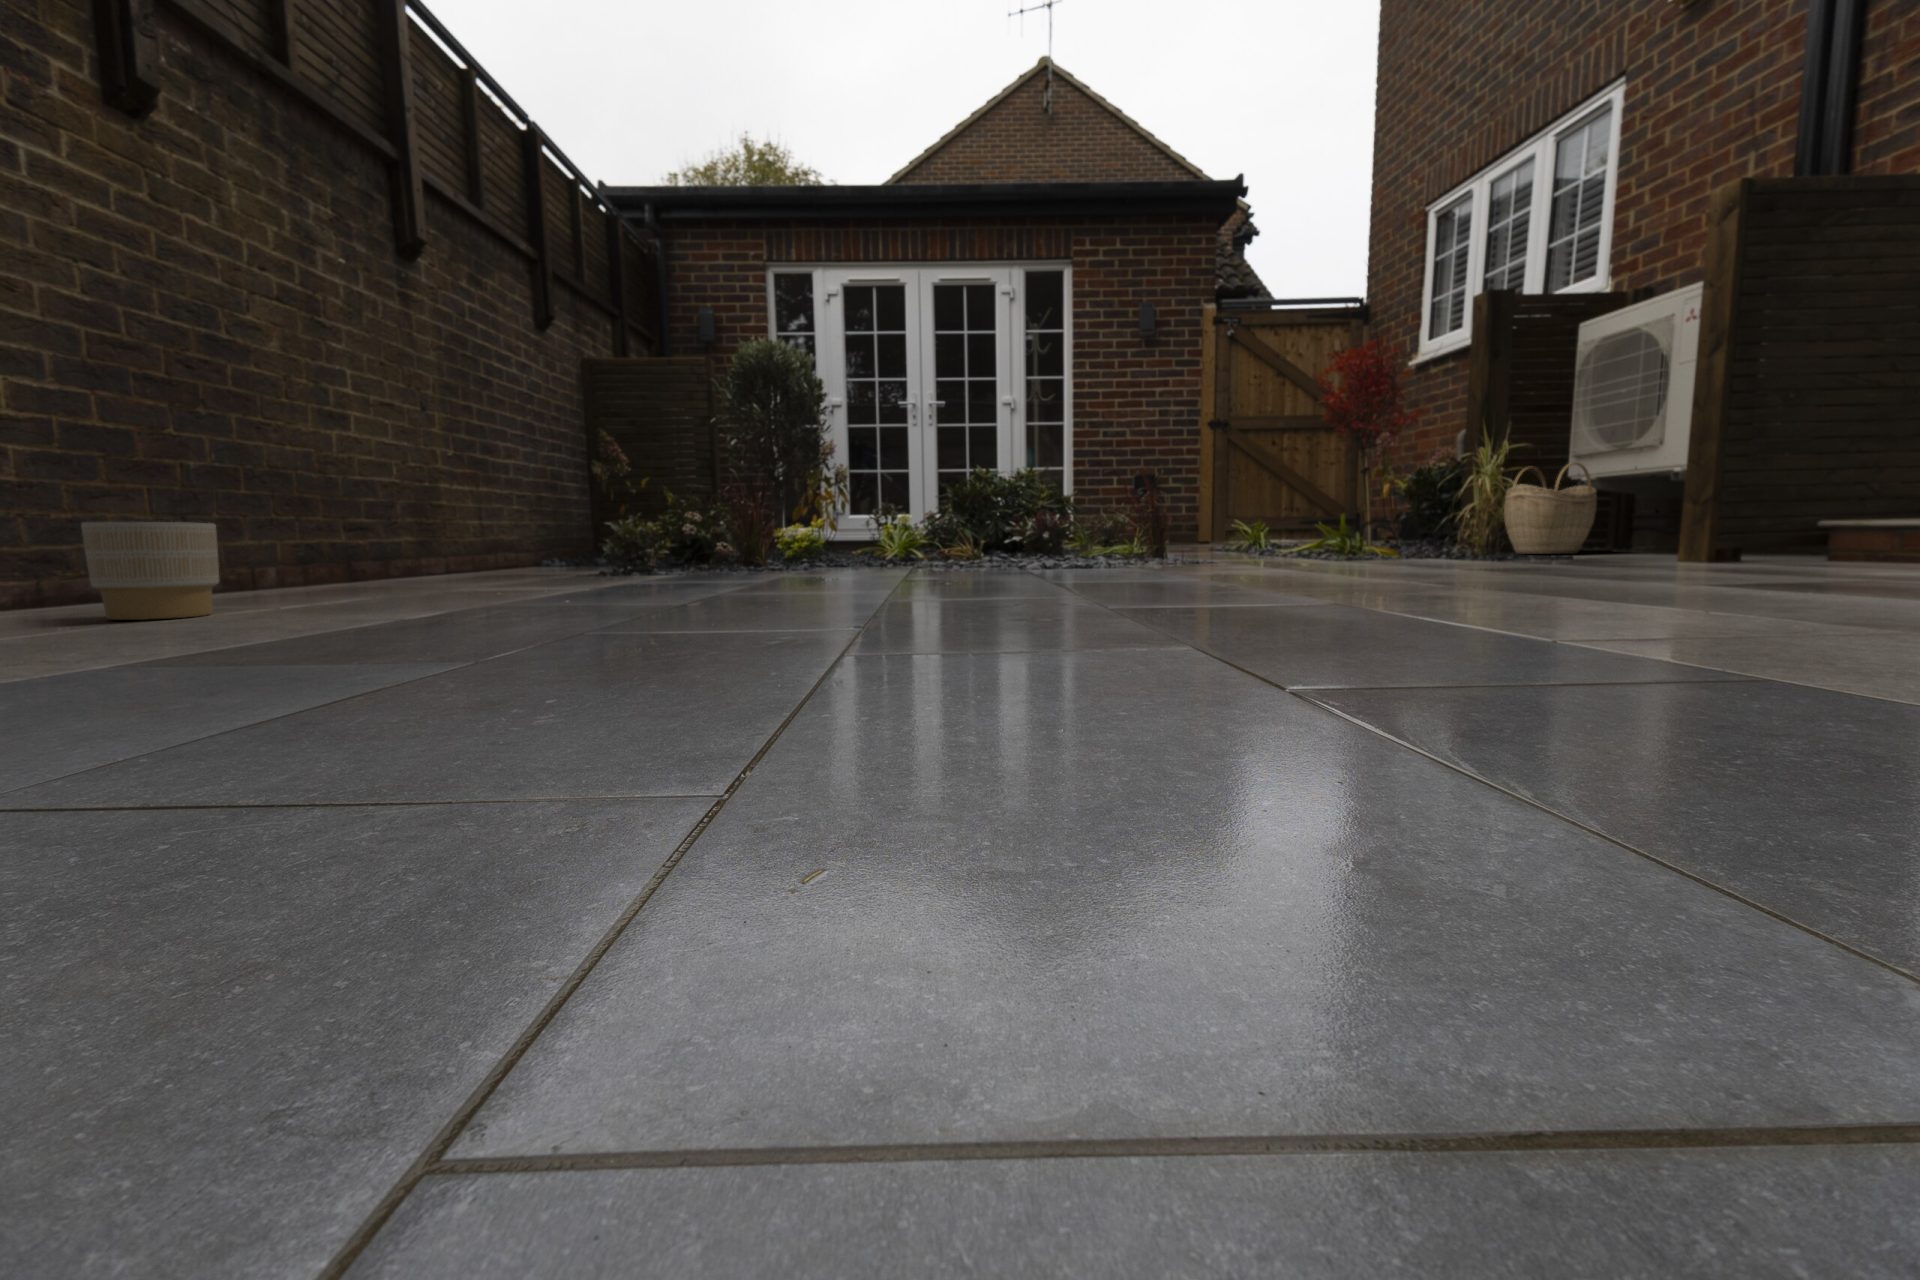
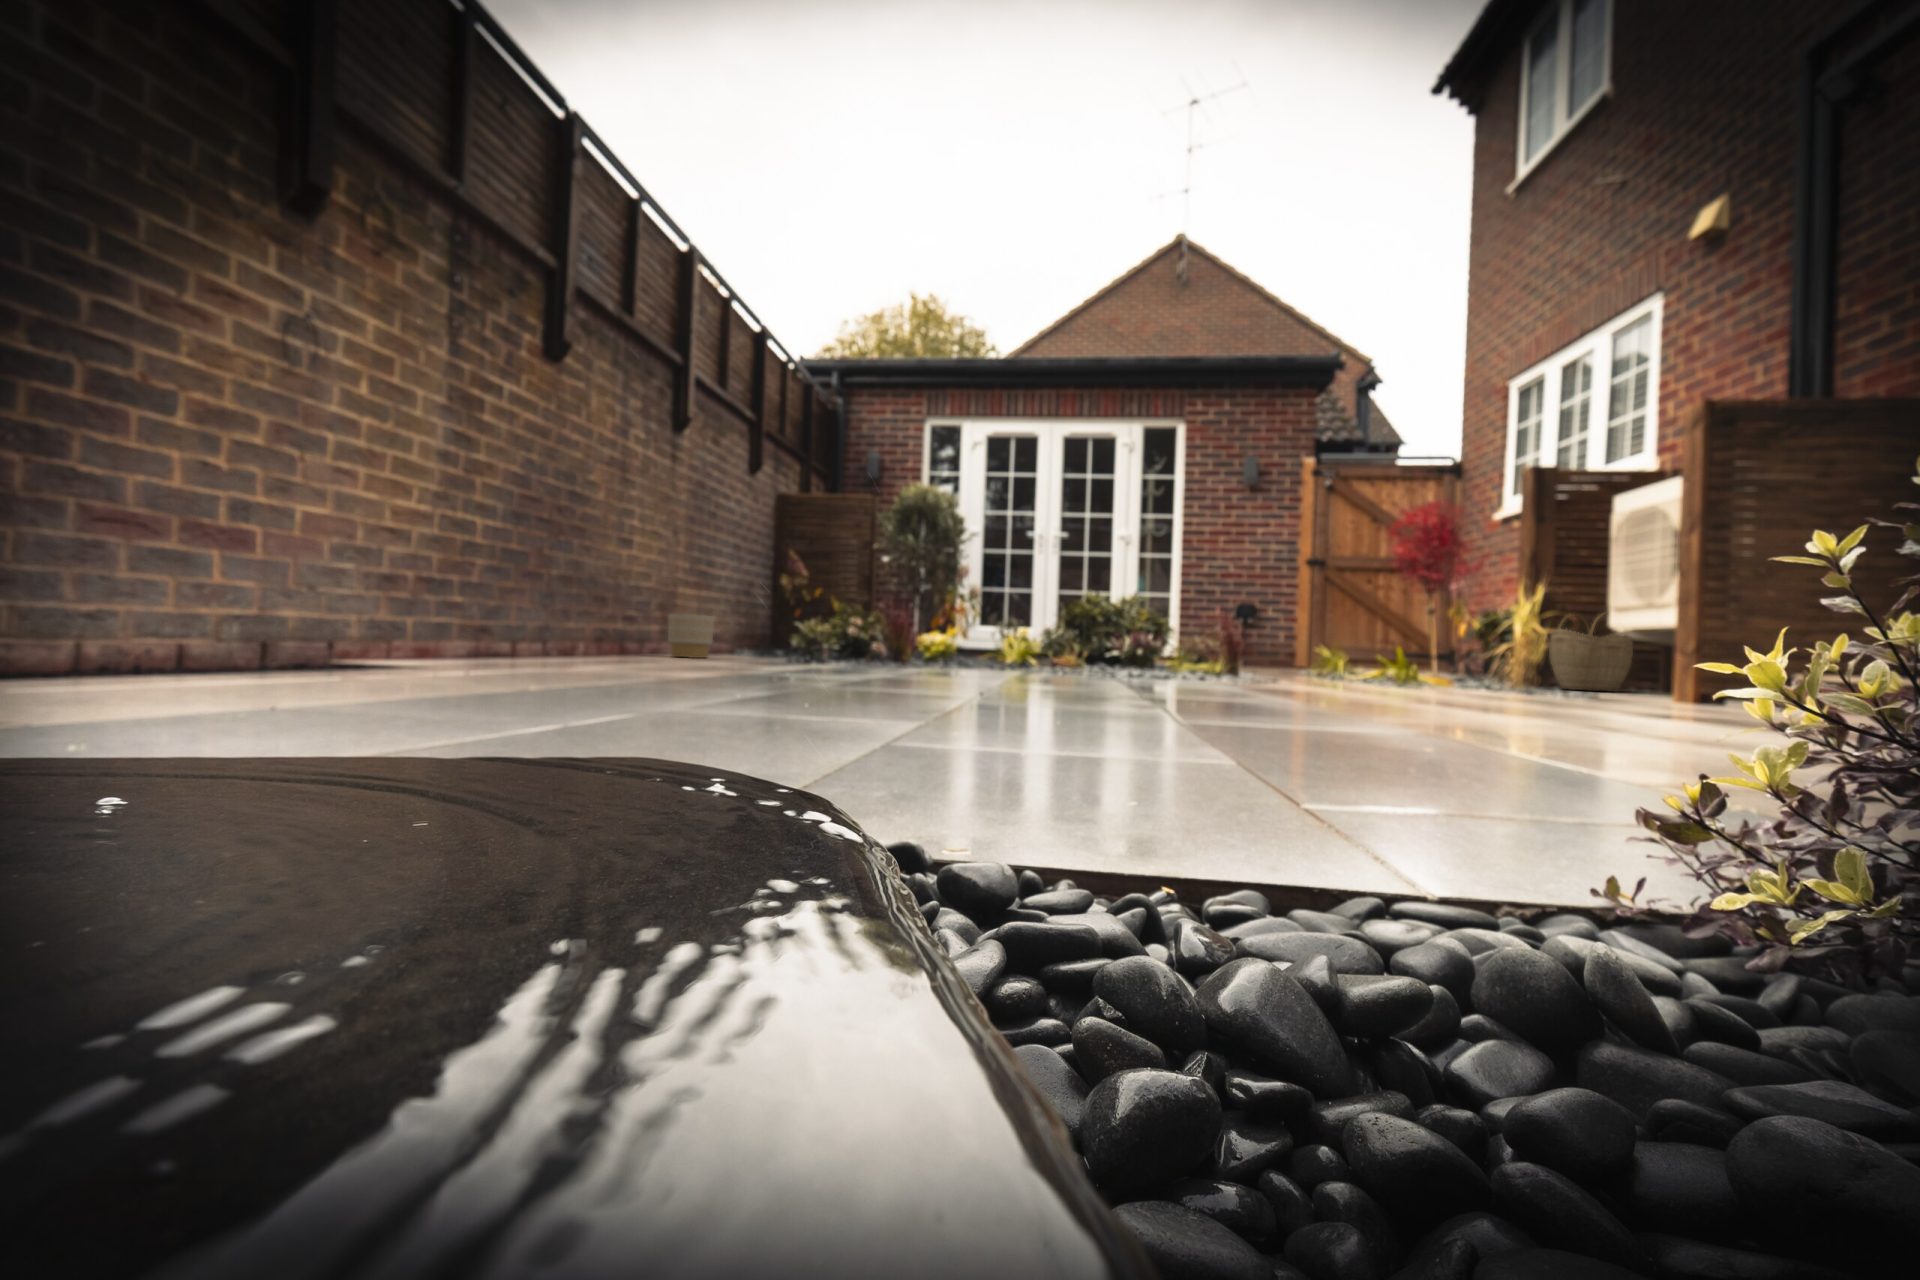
planter: present [81,522,219,620] -> present [668,614,714,658]

